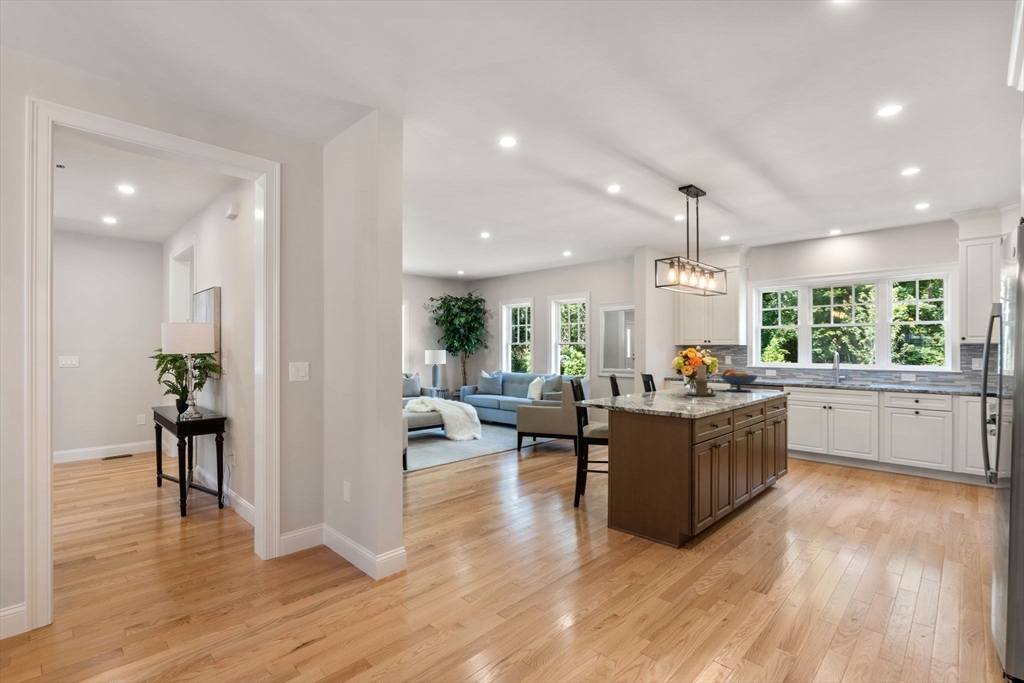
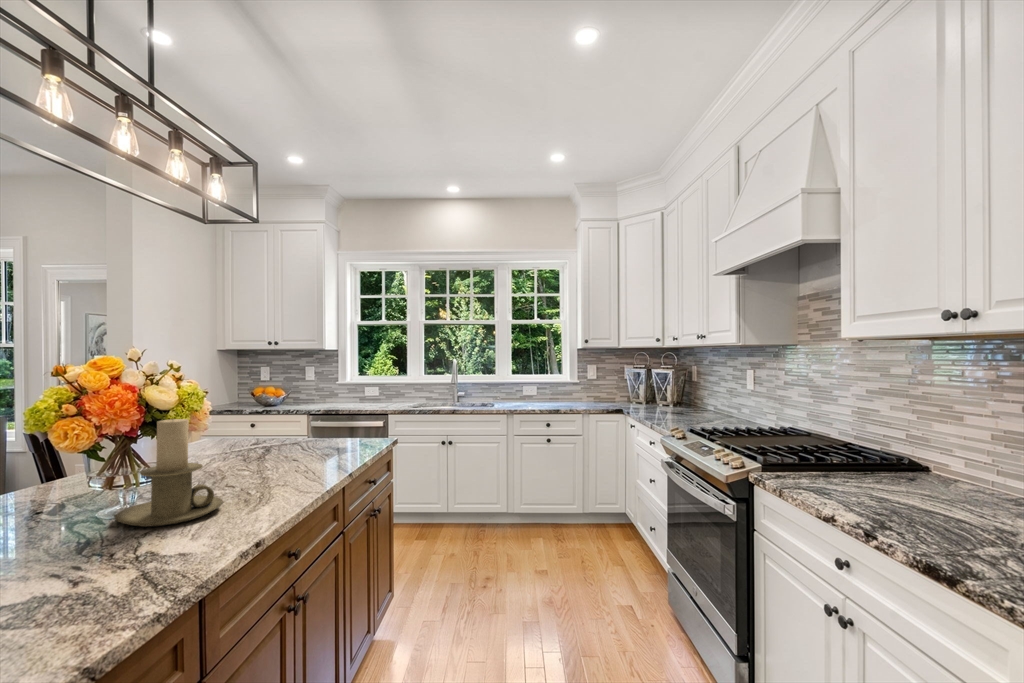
fruit bowl: present [721,369,757,391] -> none [263,407,345,460]

